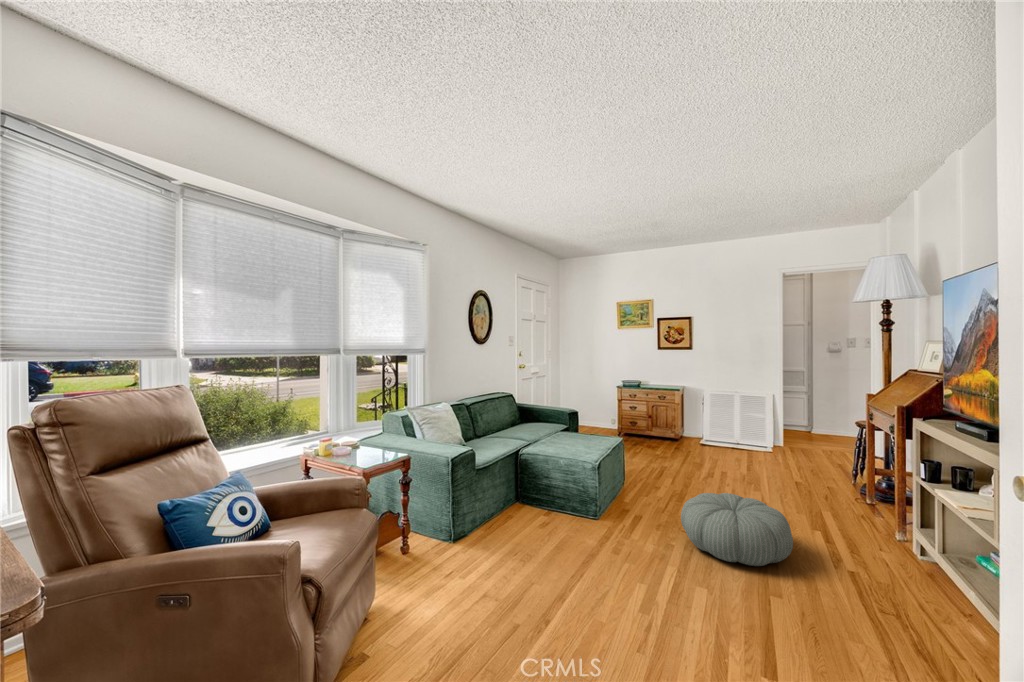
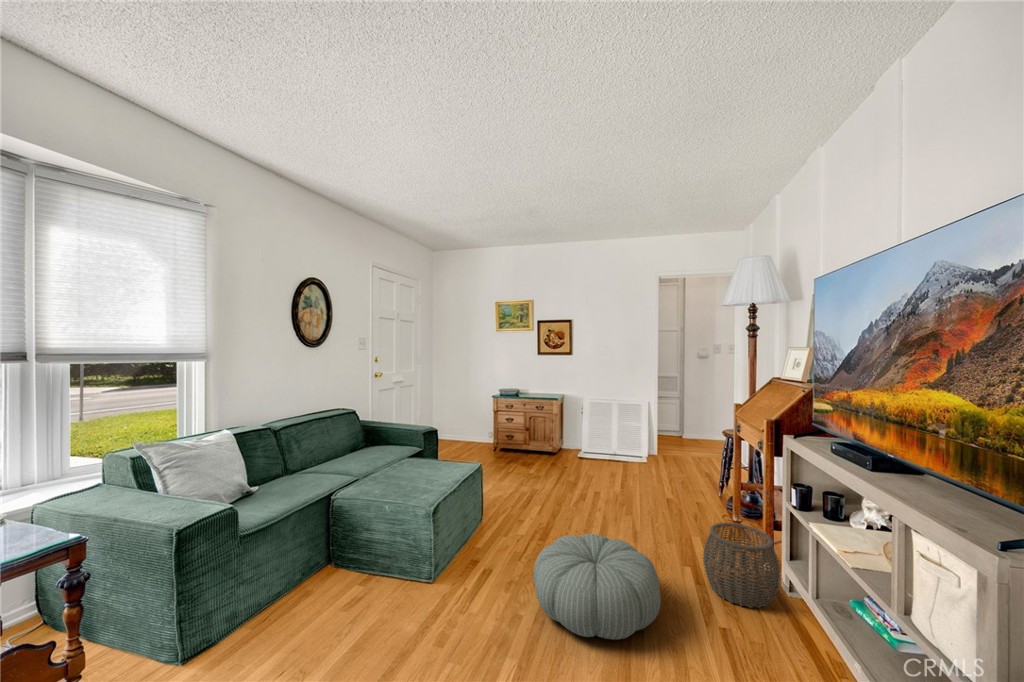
woven basket: none [832,493,910,563] -> present [703,522,781,608]

